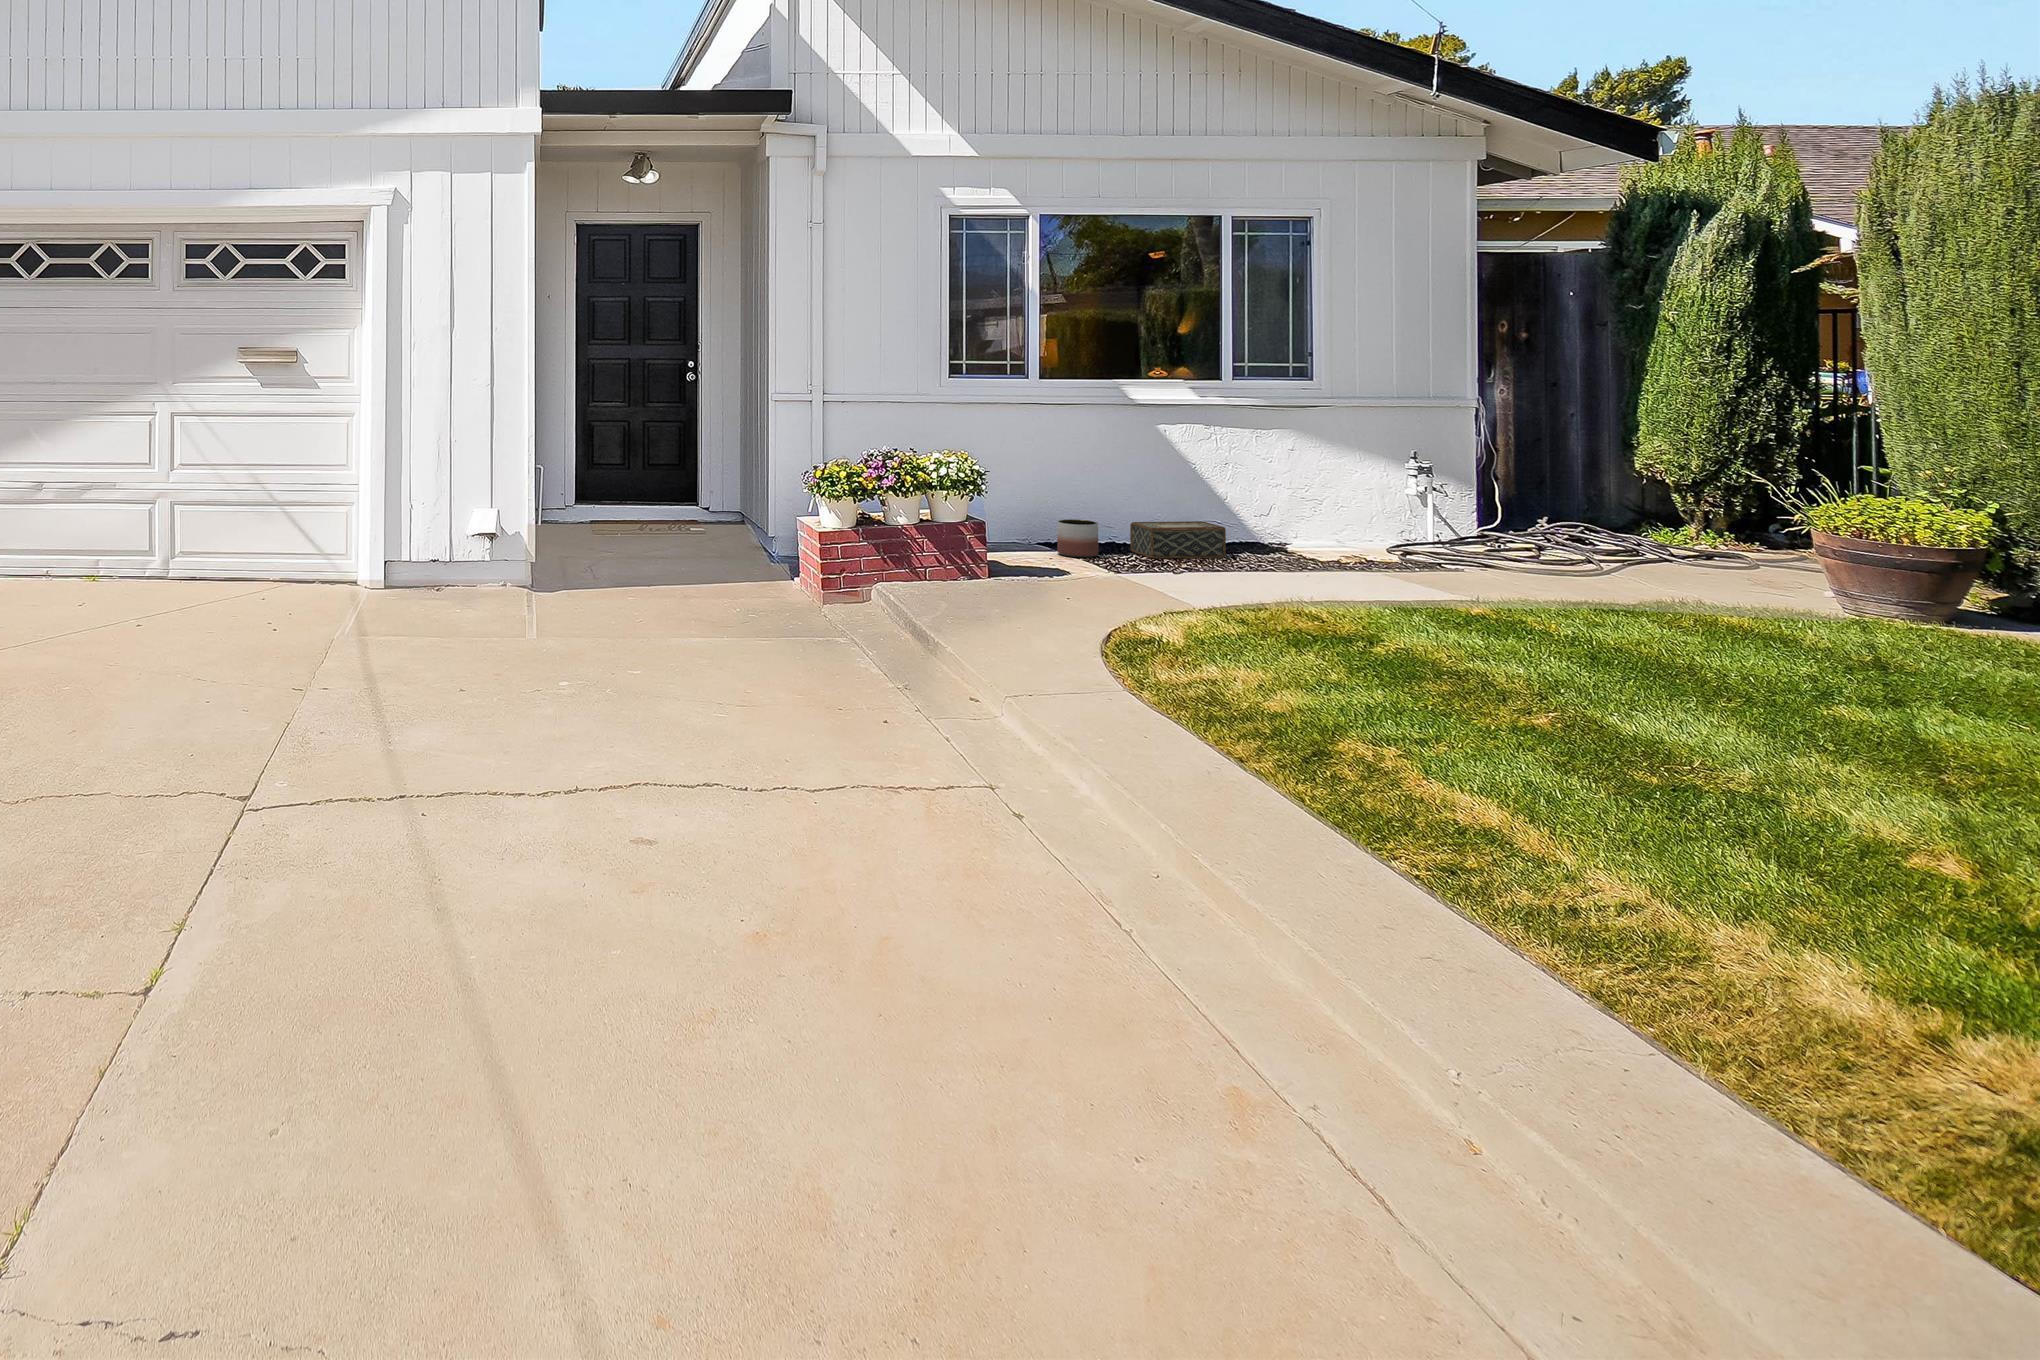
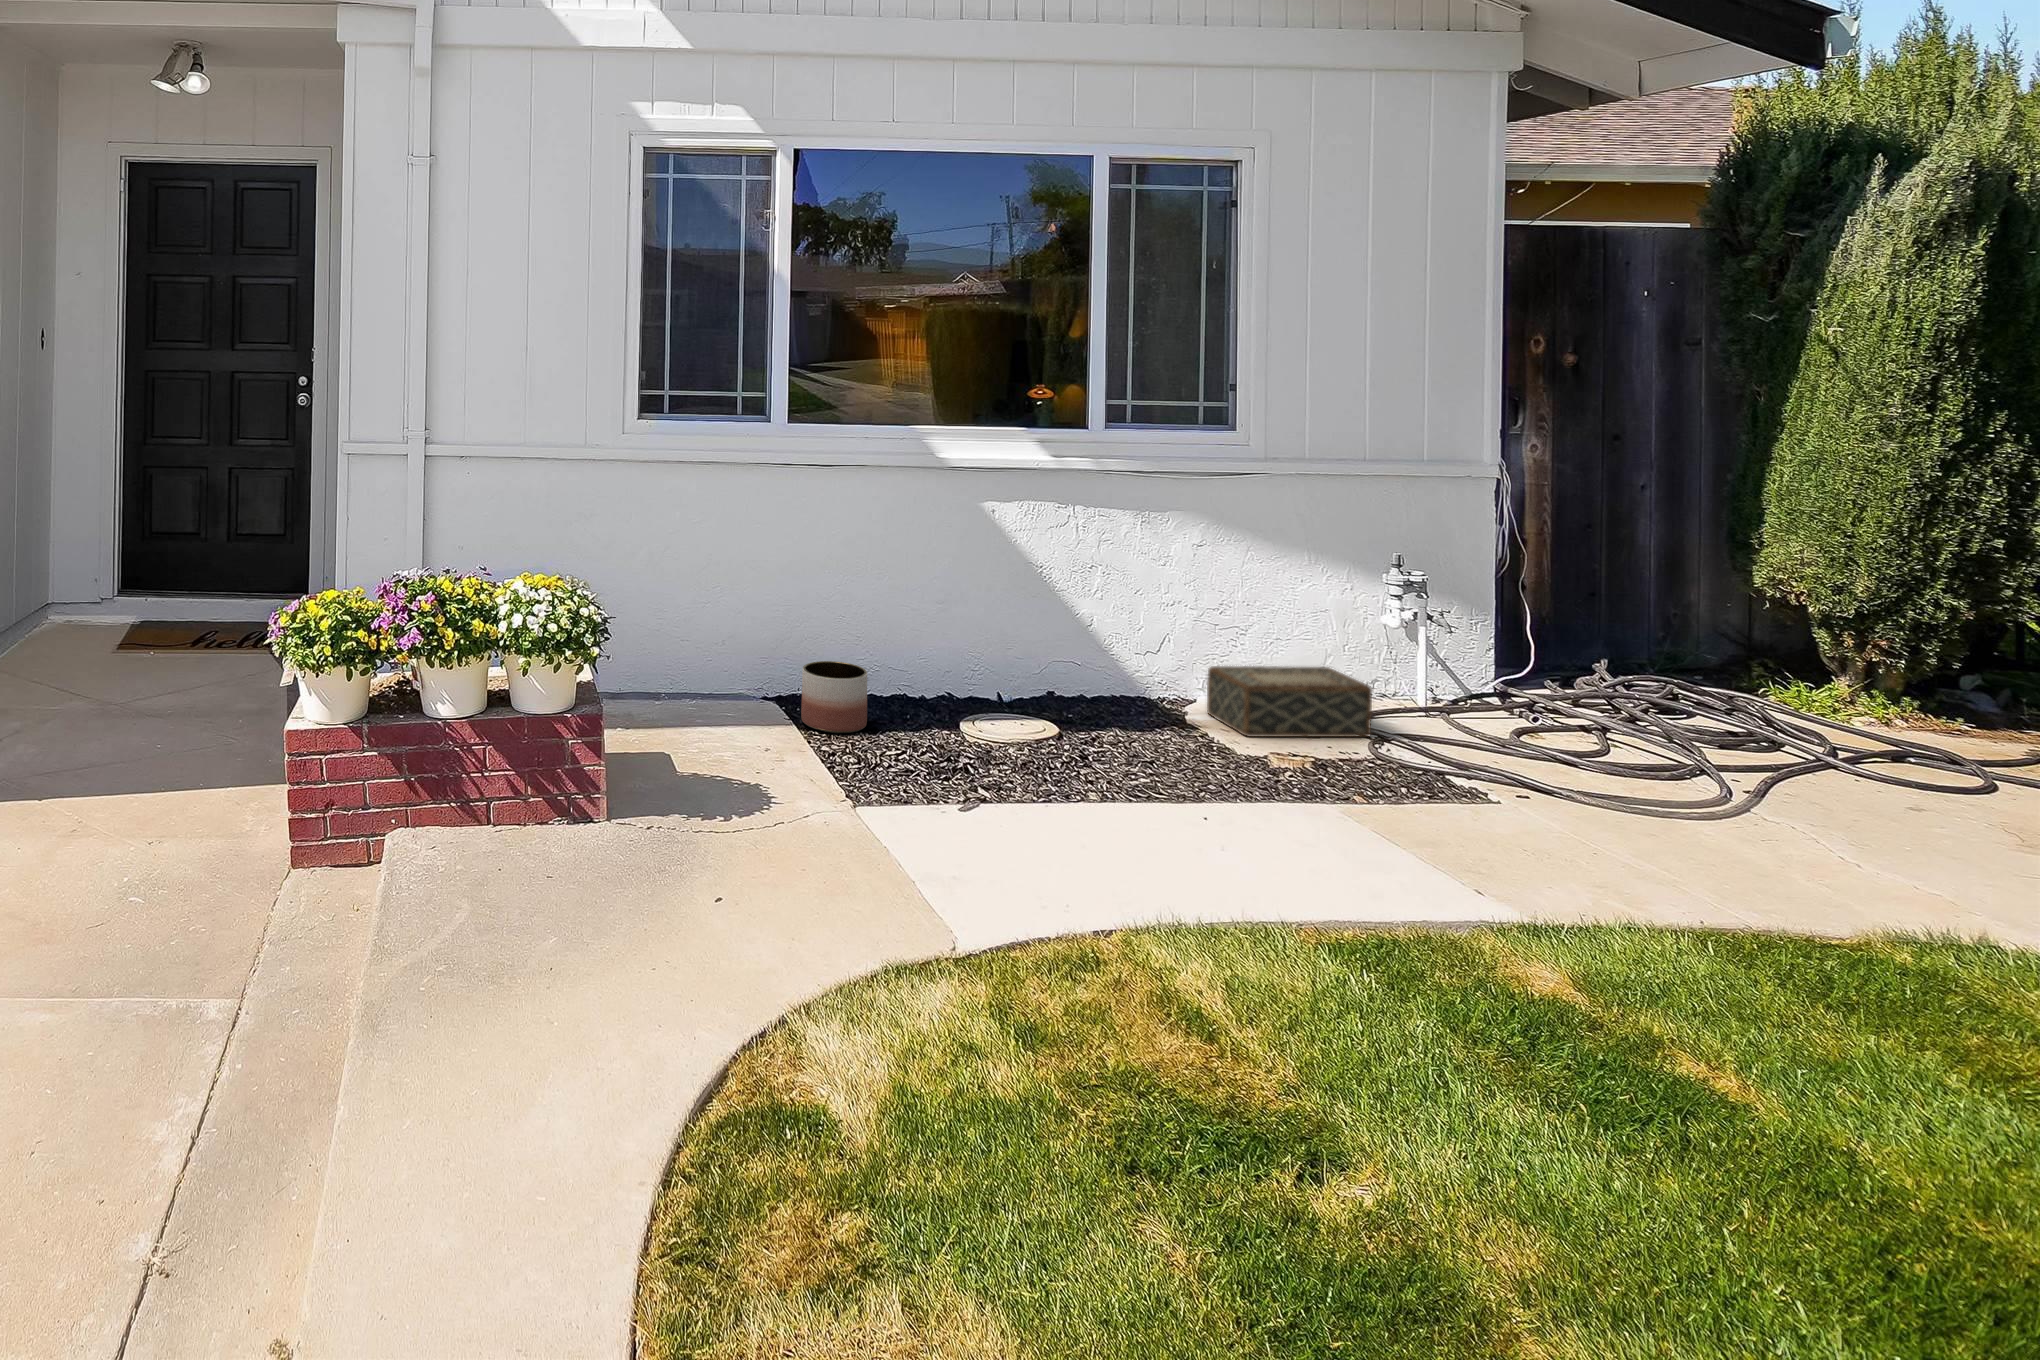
woven basket: present [1130,521,1226,559] -> present [1207,666,1372,737]

